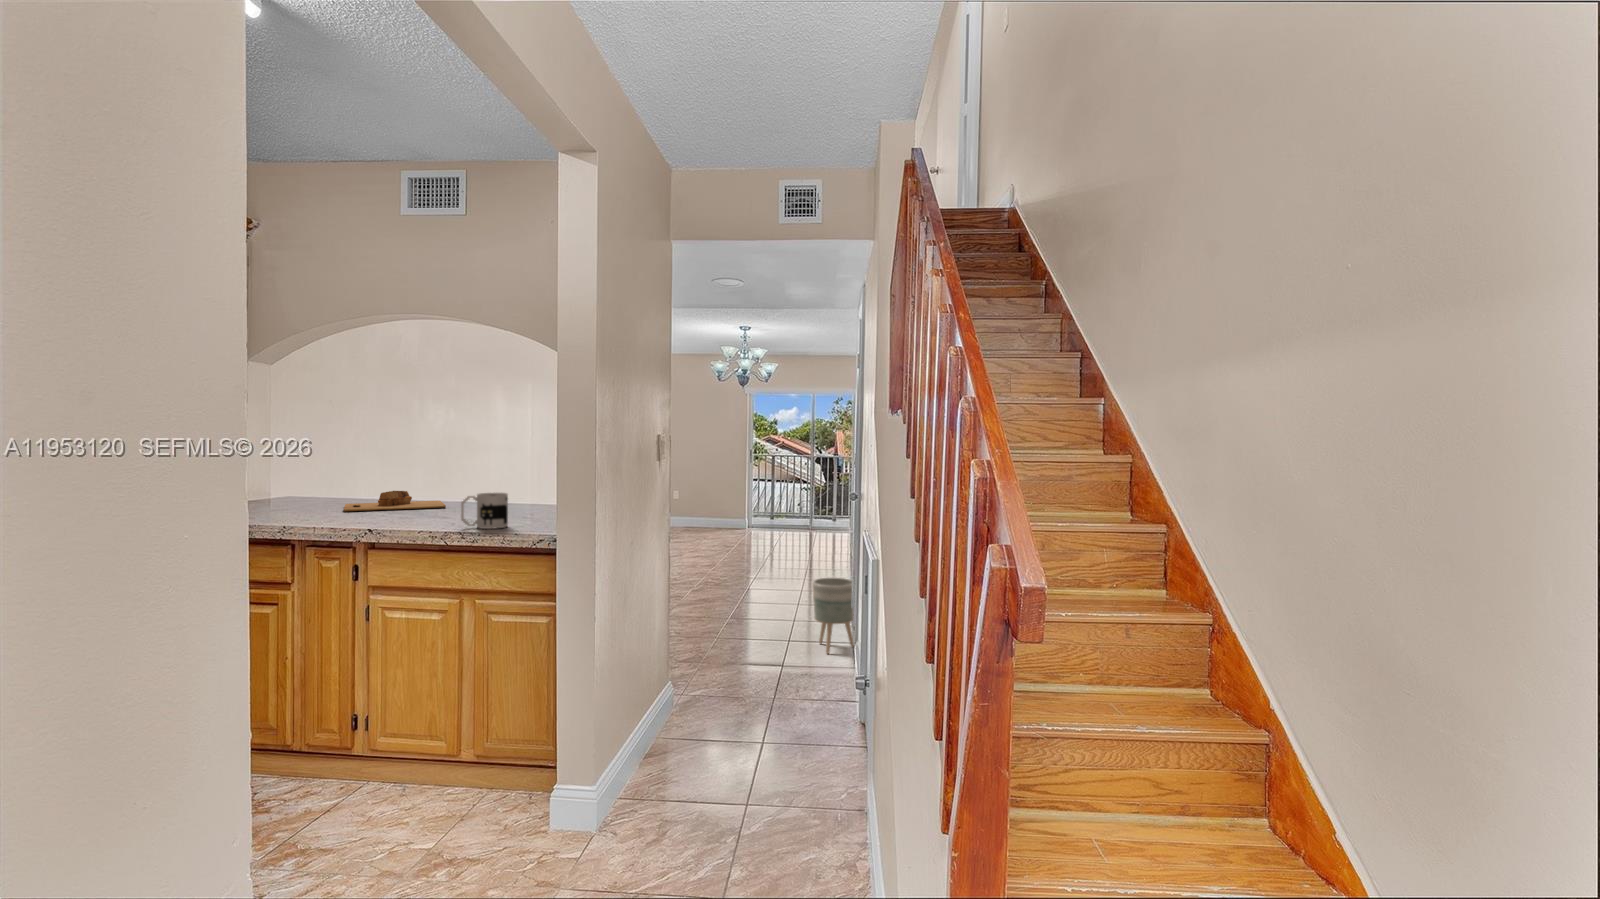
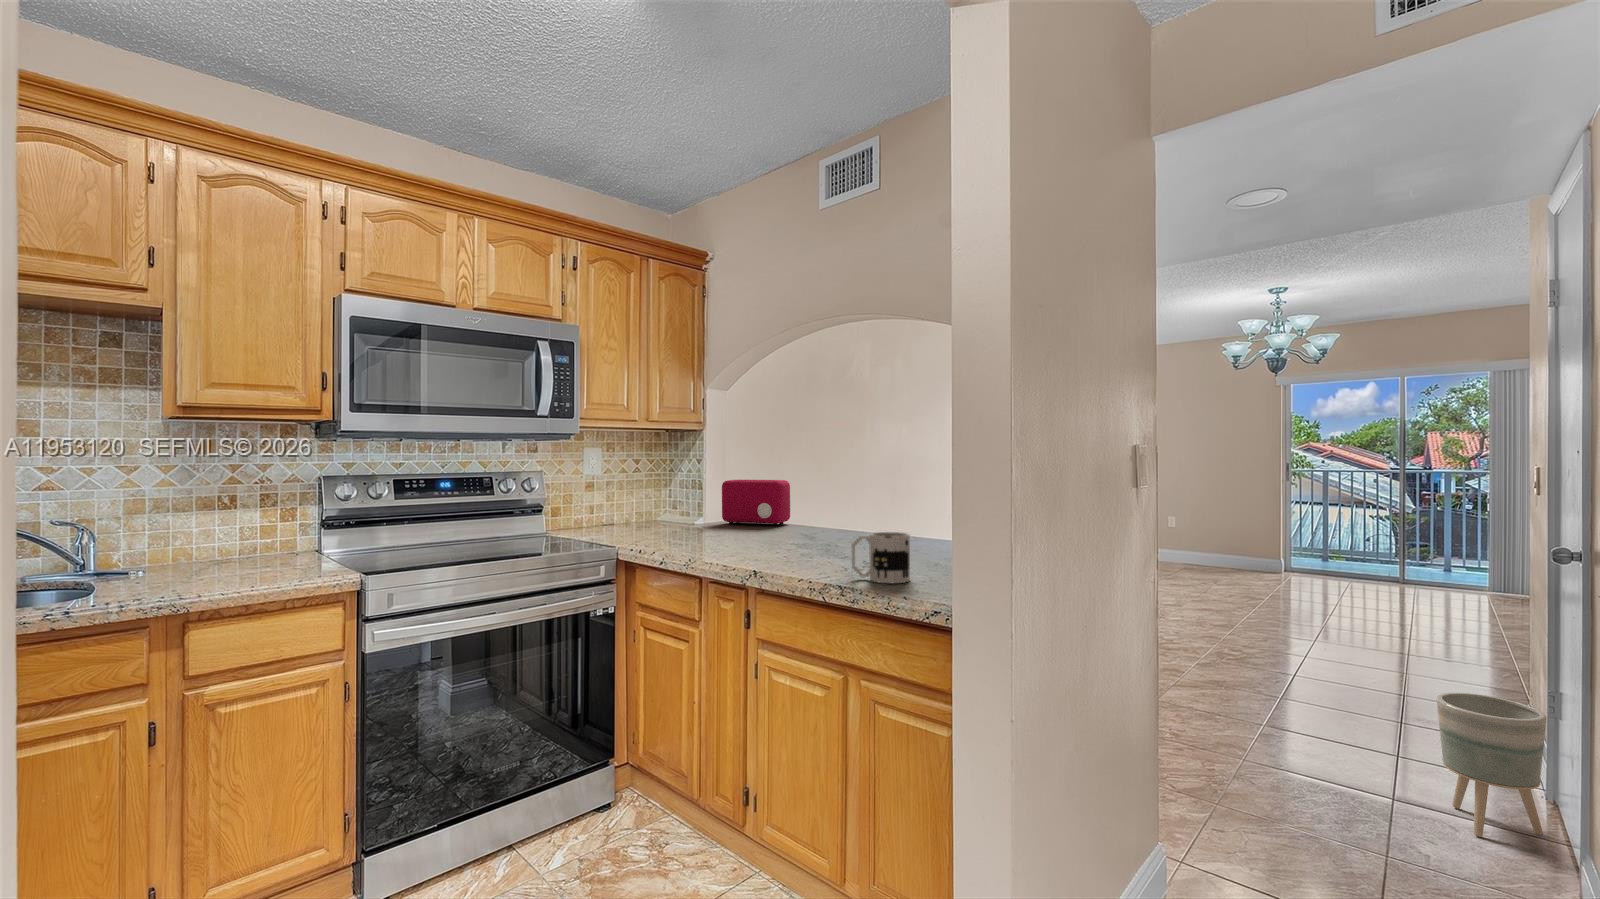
toaster: none [277,460,357,504] -> present [722,480,790,526]
cutting board: present [344,491,446,512] -> none [763,516,866,539]

